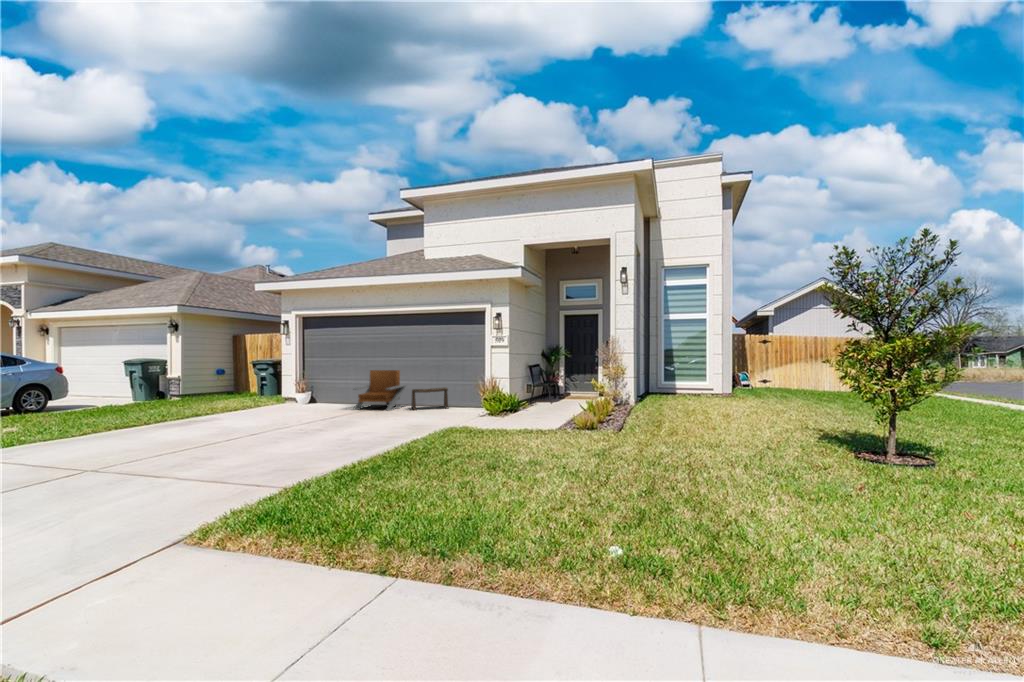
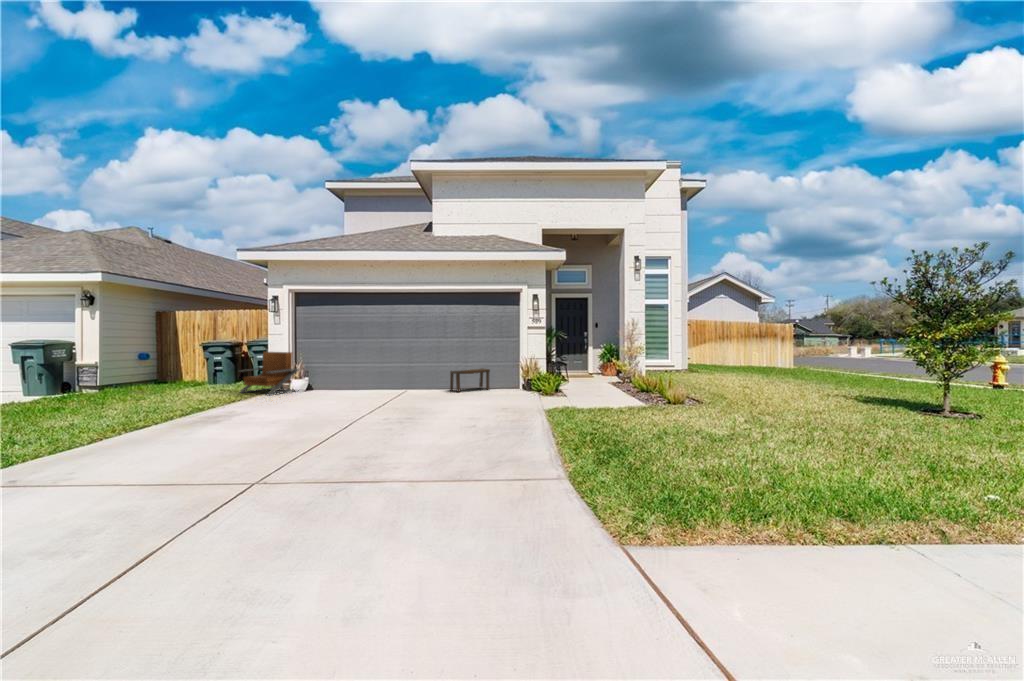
lounge chair: present [354,370,406,411] -> present [240,352,299,395]

